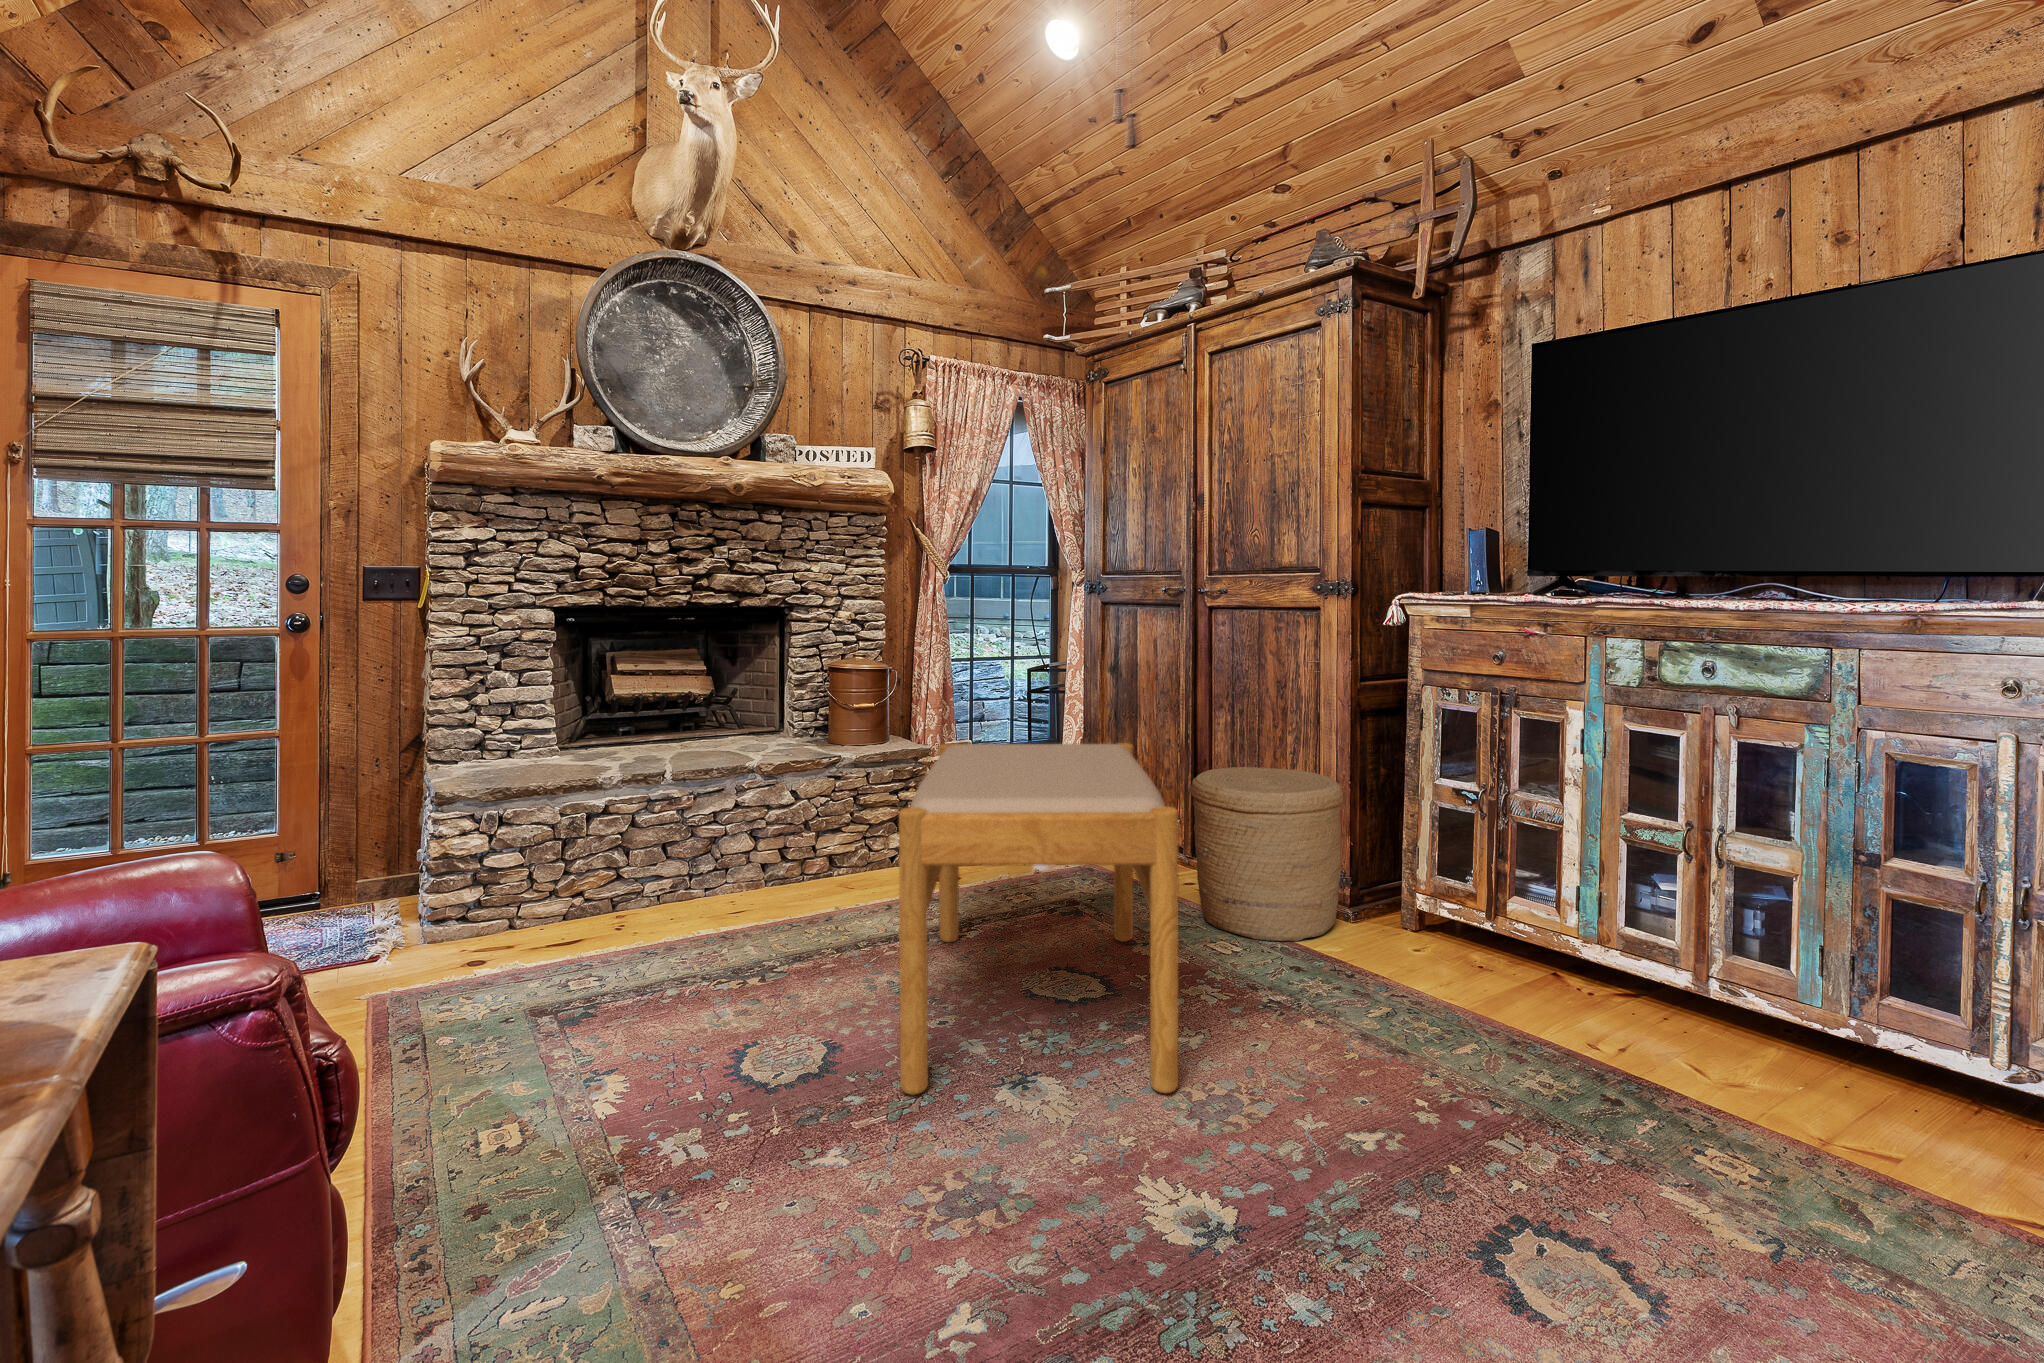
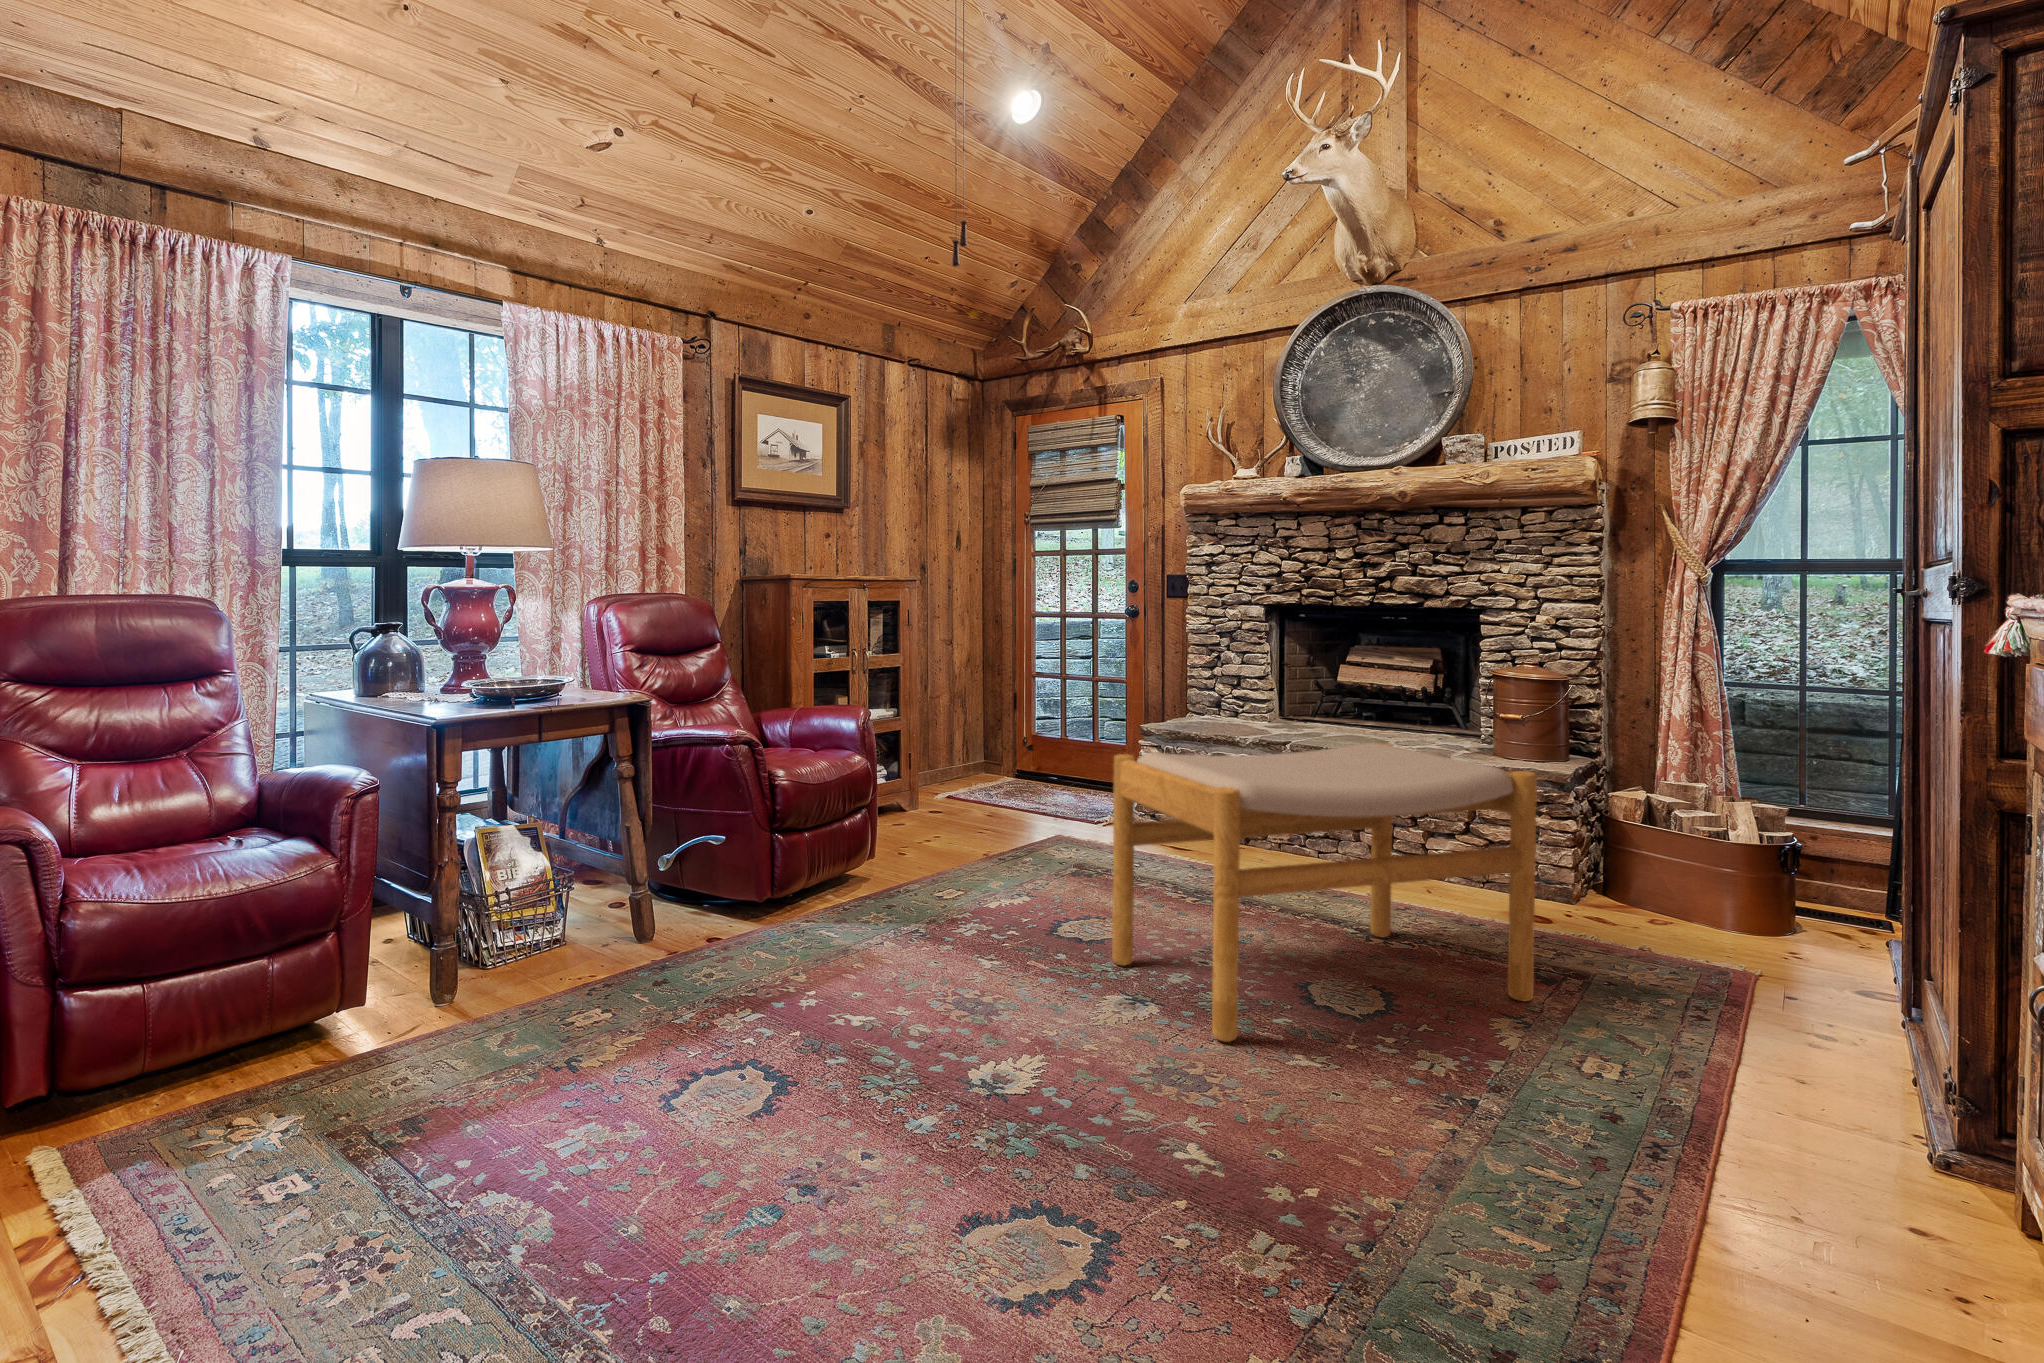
woven basket: present [1191,767,1343,941] -> none [1635,844,1910,1112]

